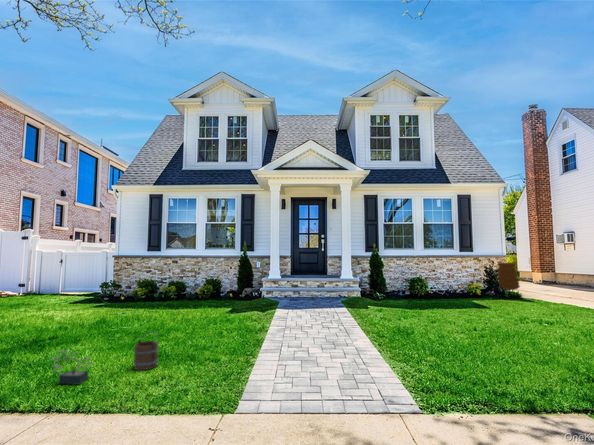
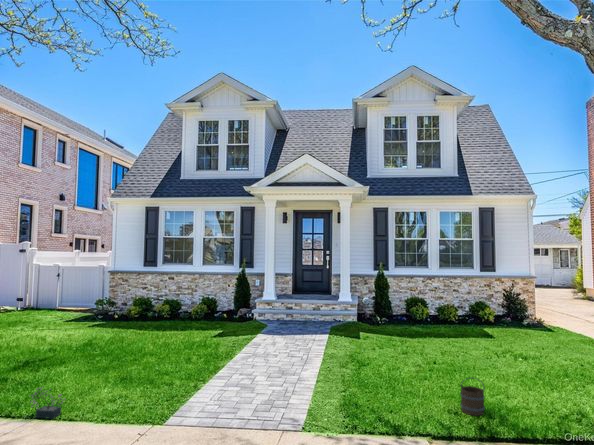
lounge chair: present [498,263,520,297] -> none [517,287,547,327]
bucket: present [133,337,158,370] -> present [460,384,485,416]

